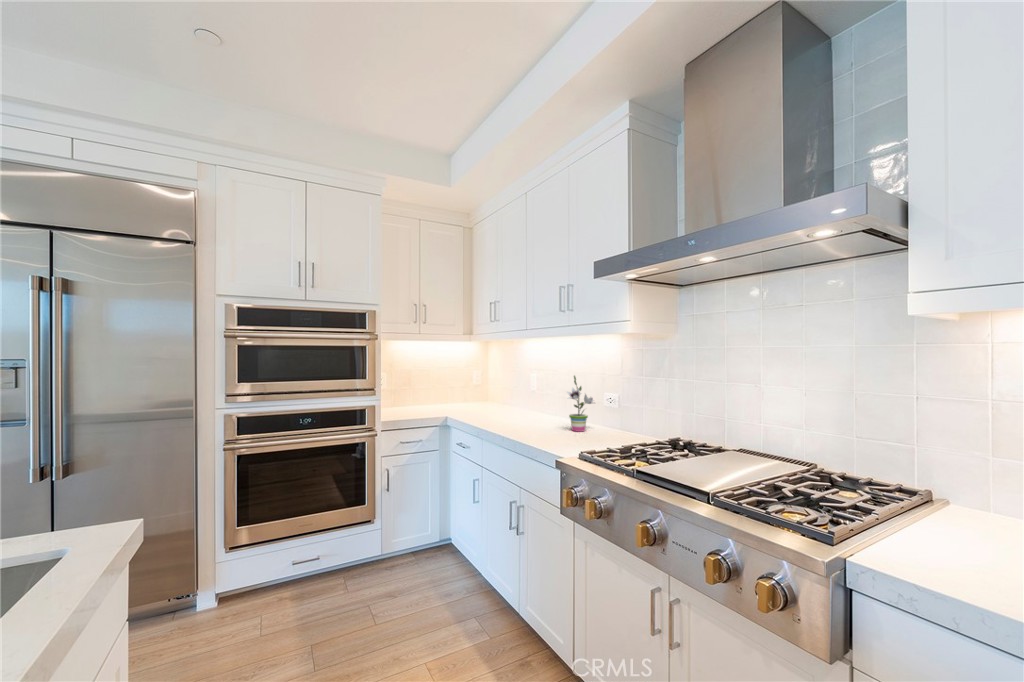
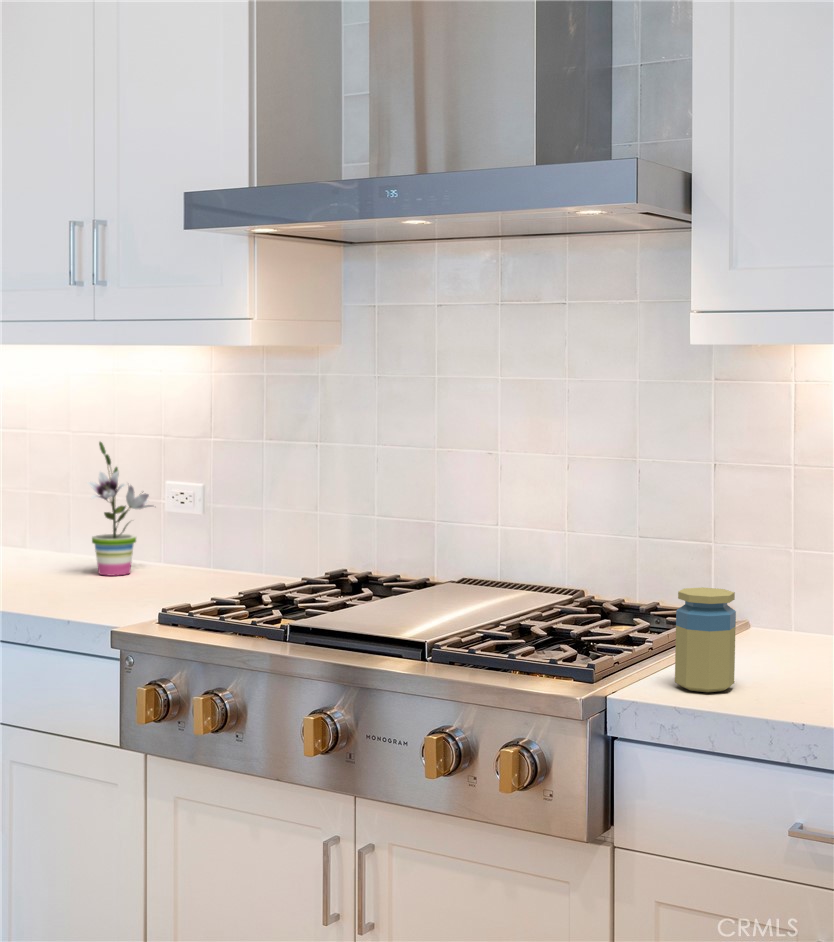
jar: none [904,485,965,572] -> present [675,587,736,692]

